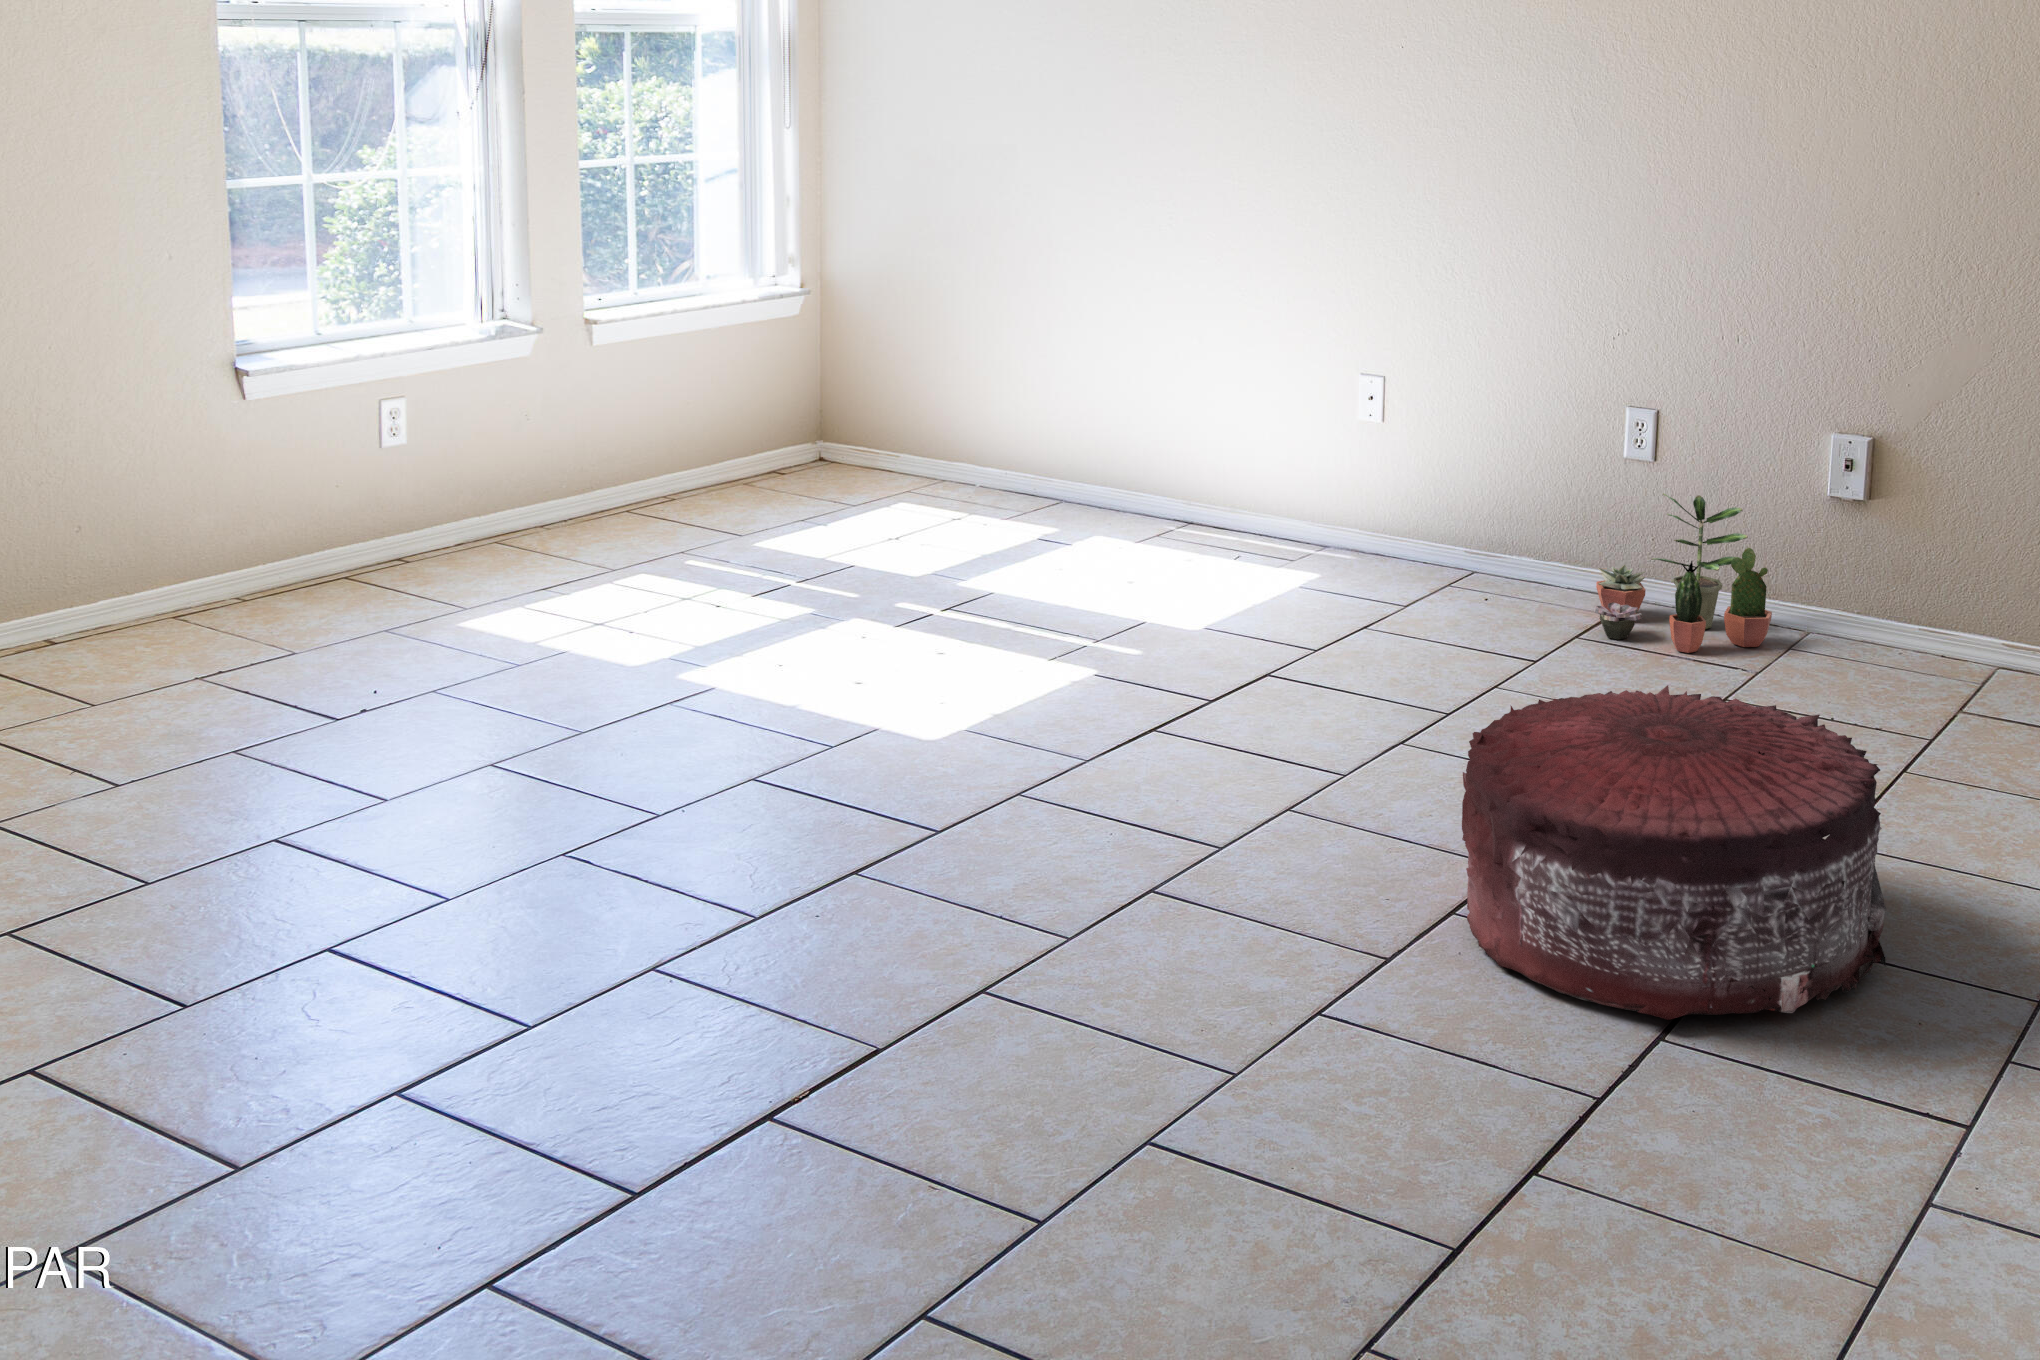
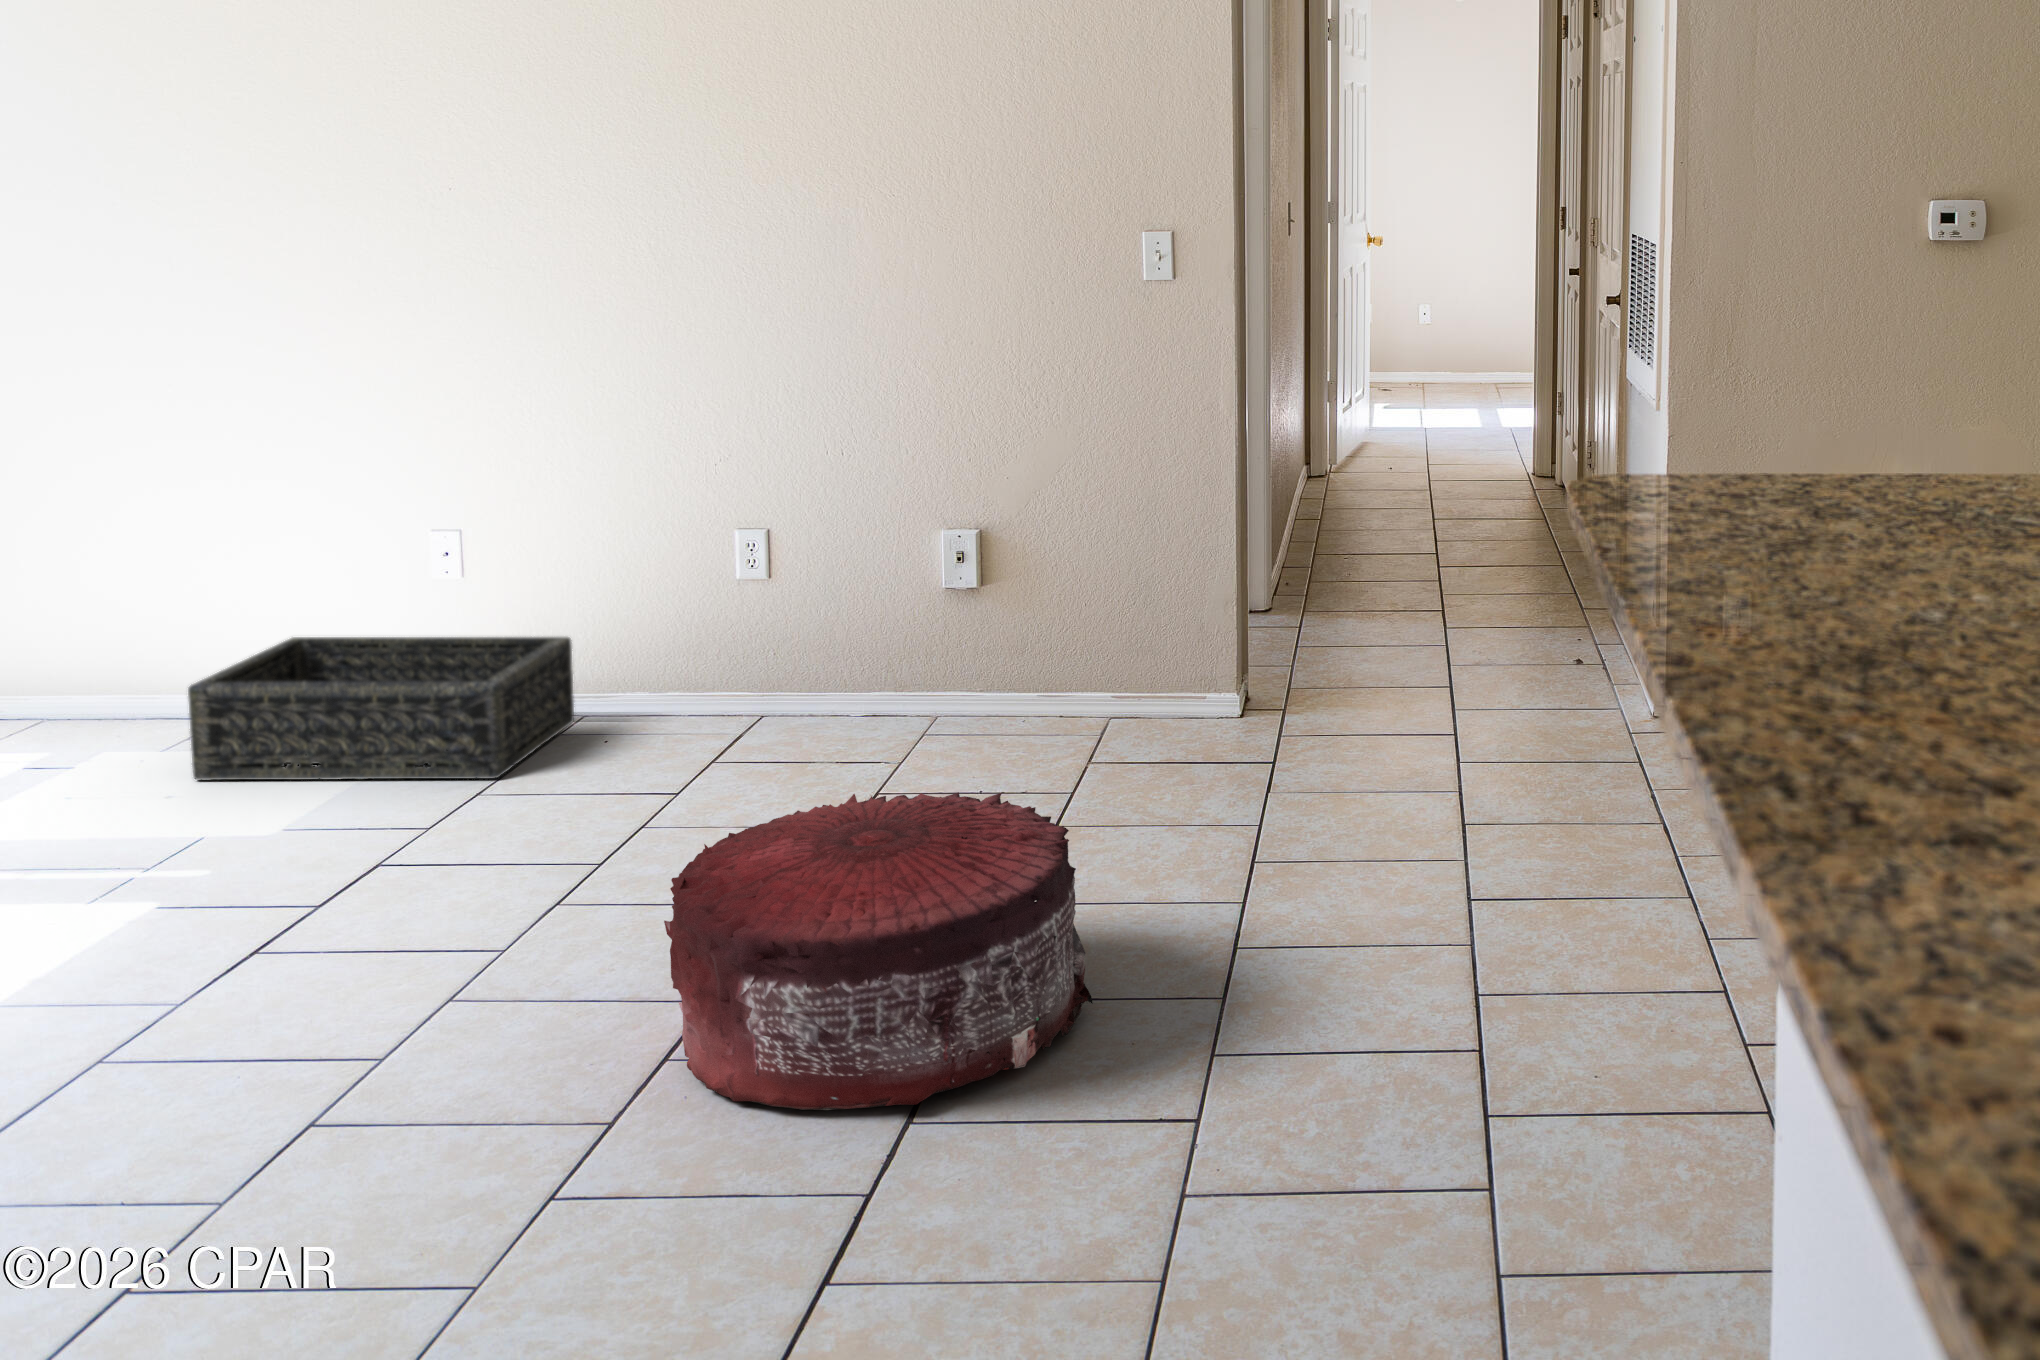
basket: none [1160,456,1473,611] -> present [188,637,574,780]
potted plant: present [1594,493,1772,653] -> none [721,609,902,762]

